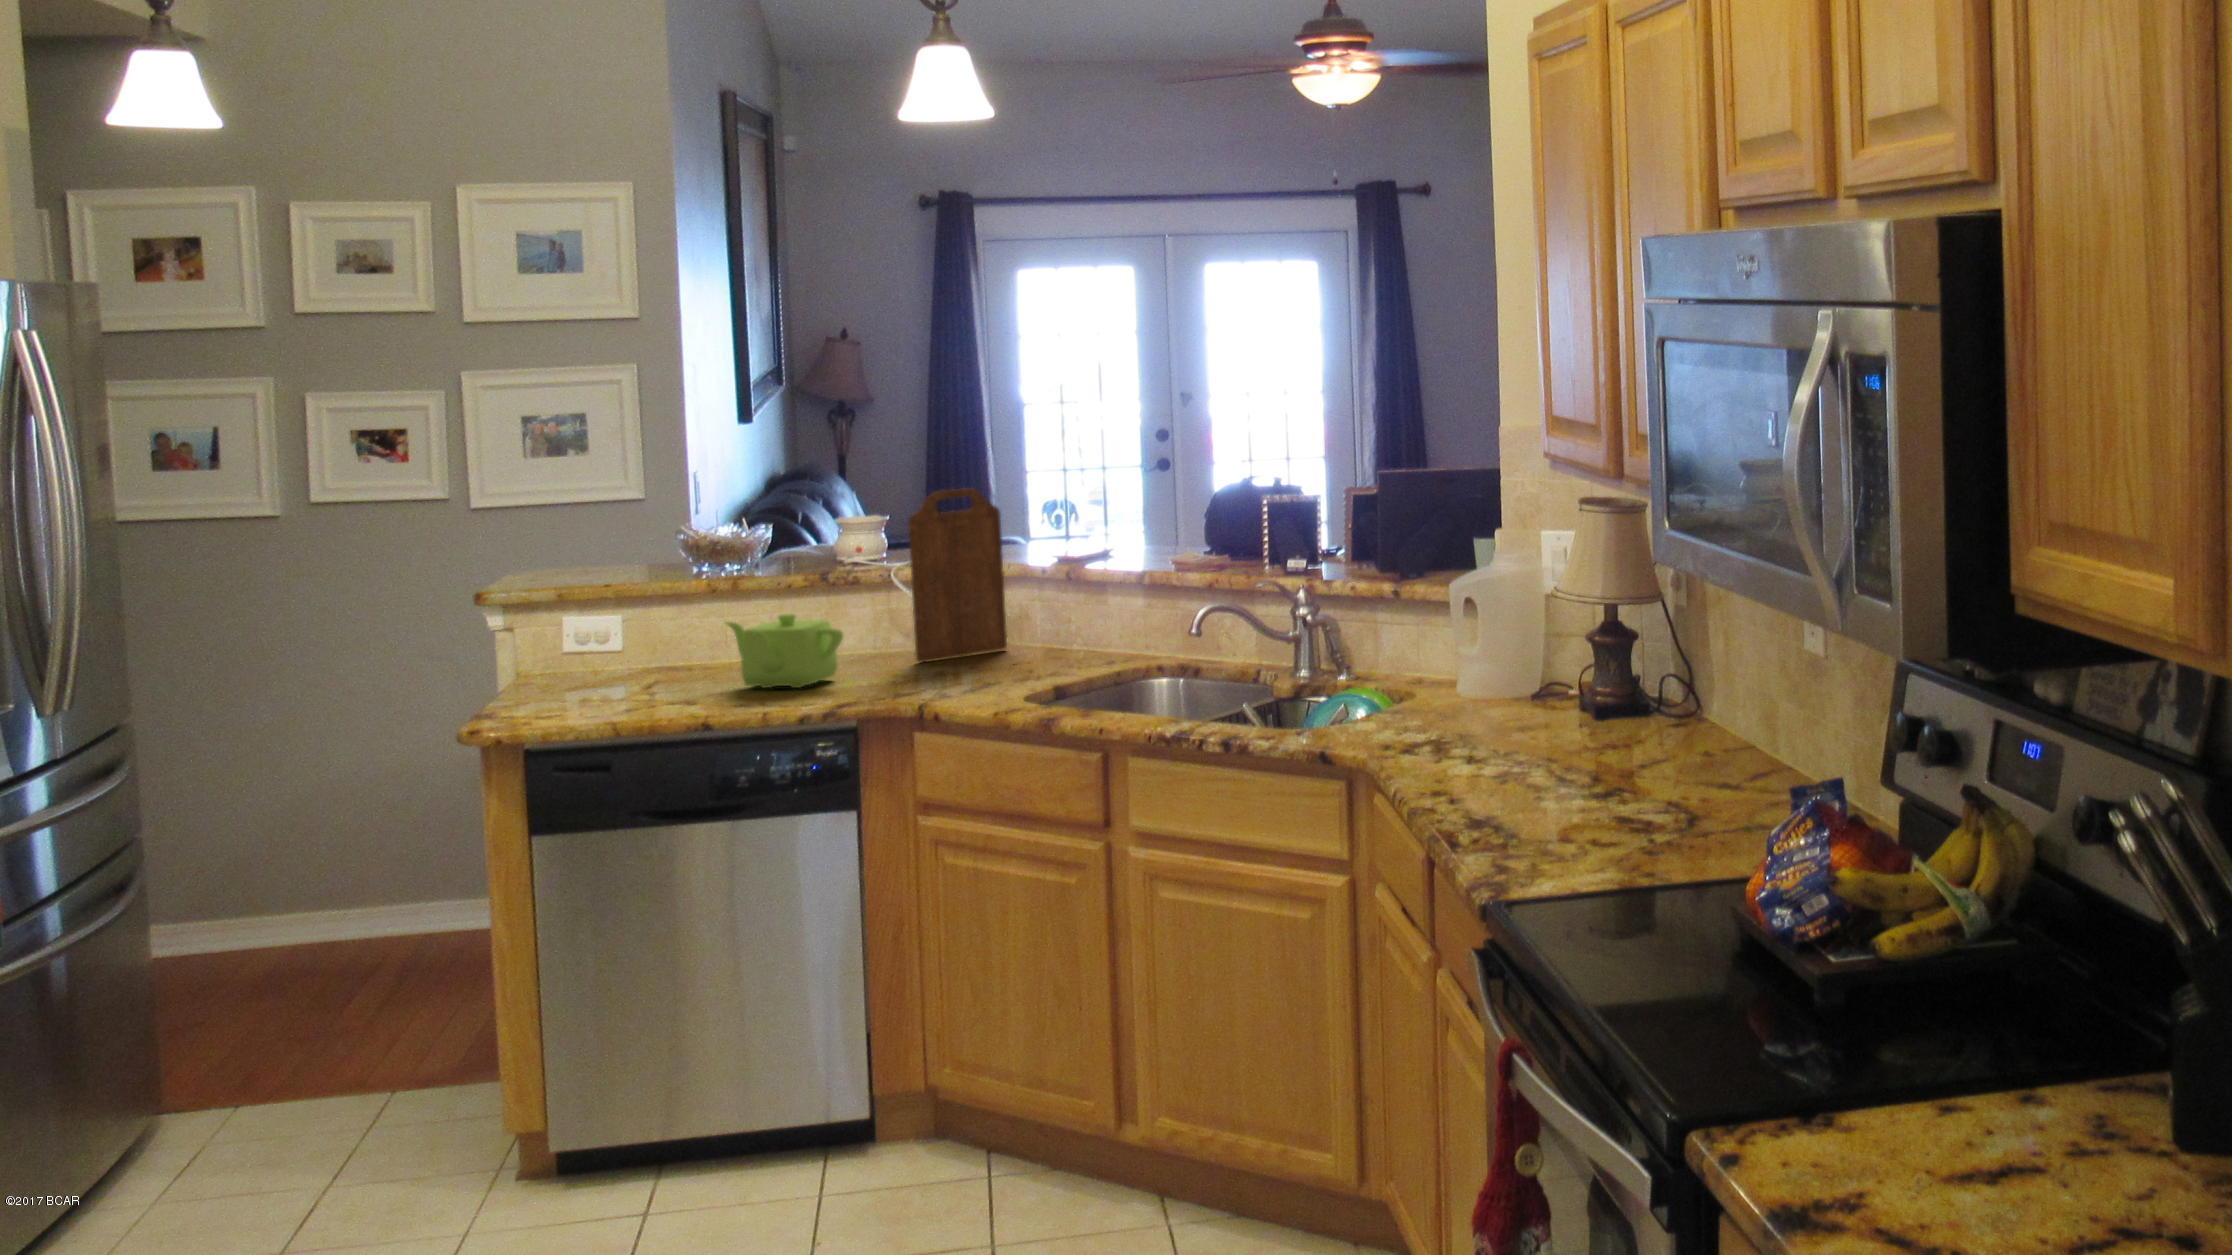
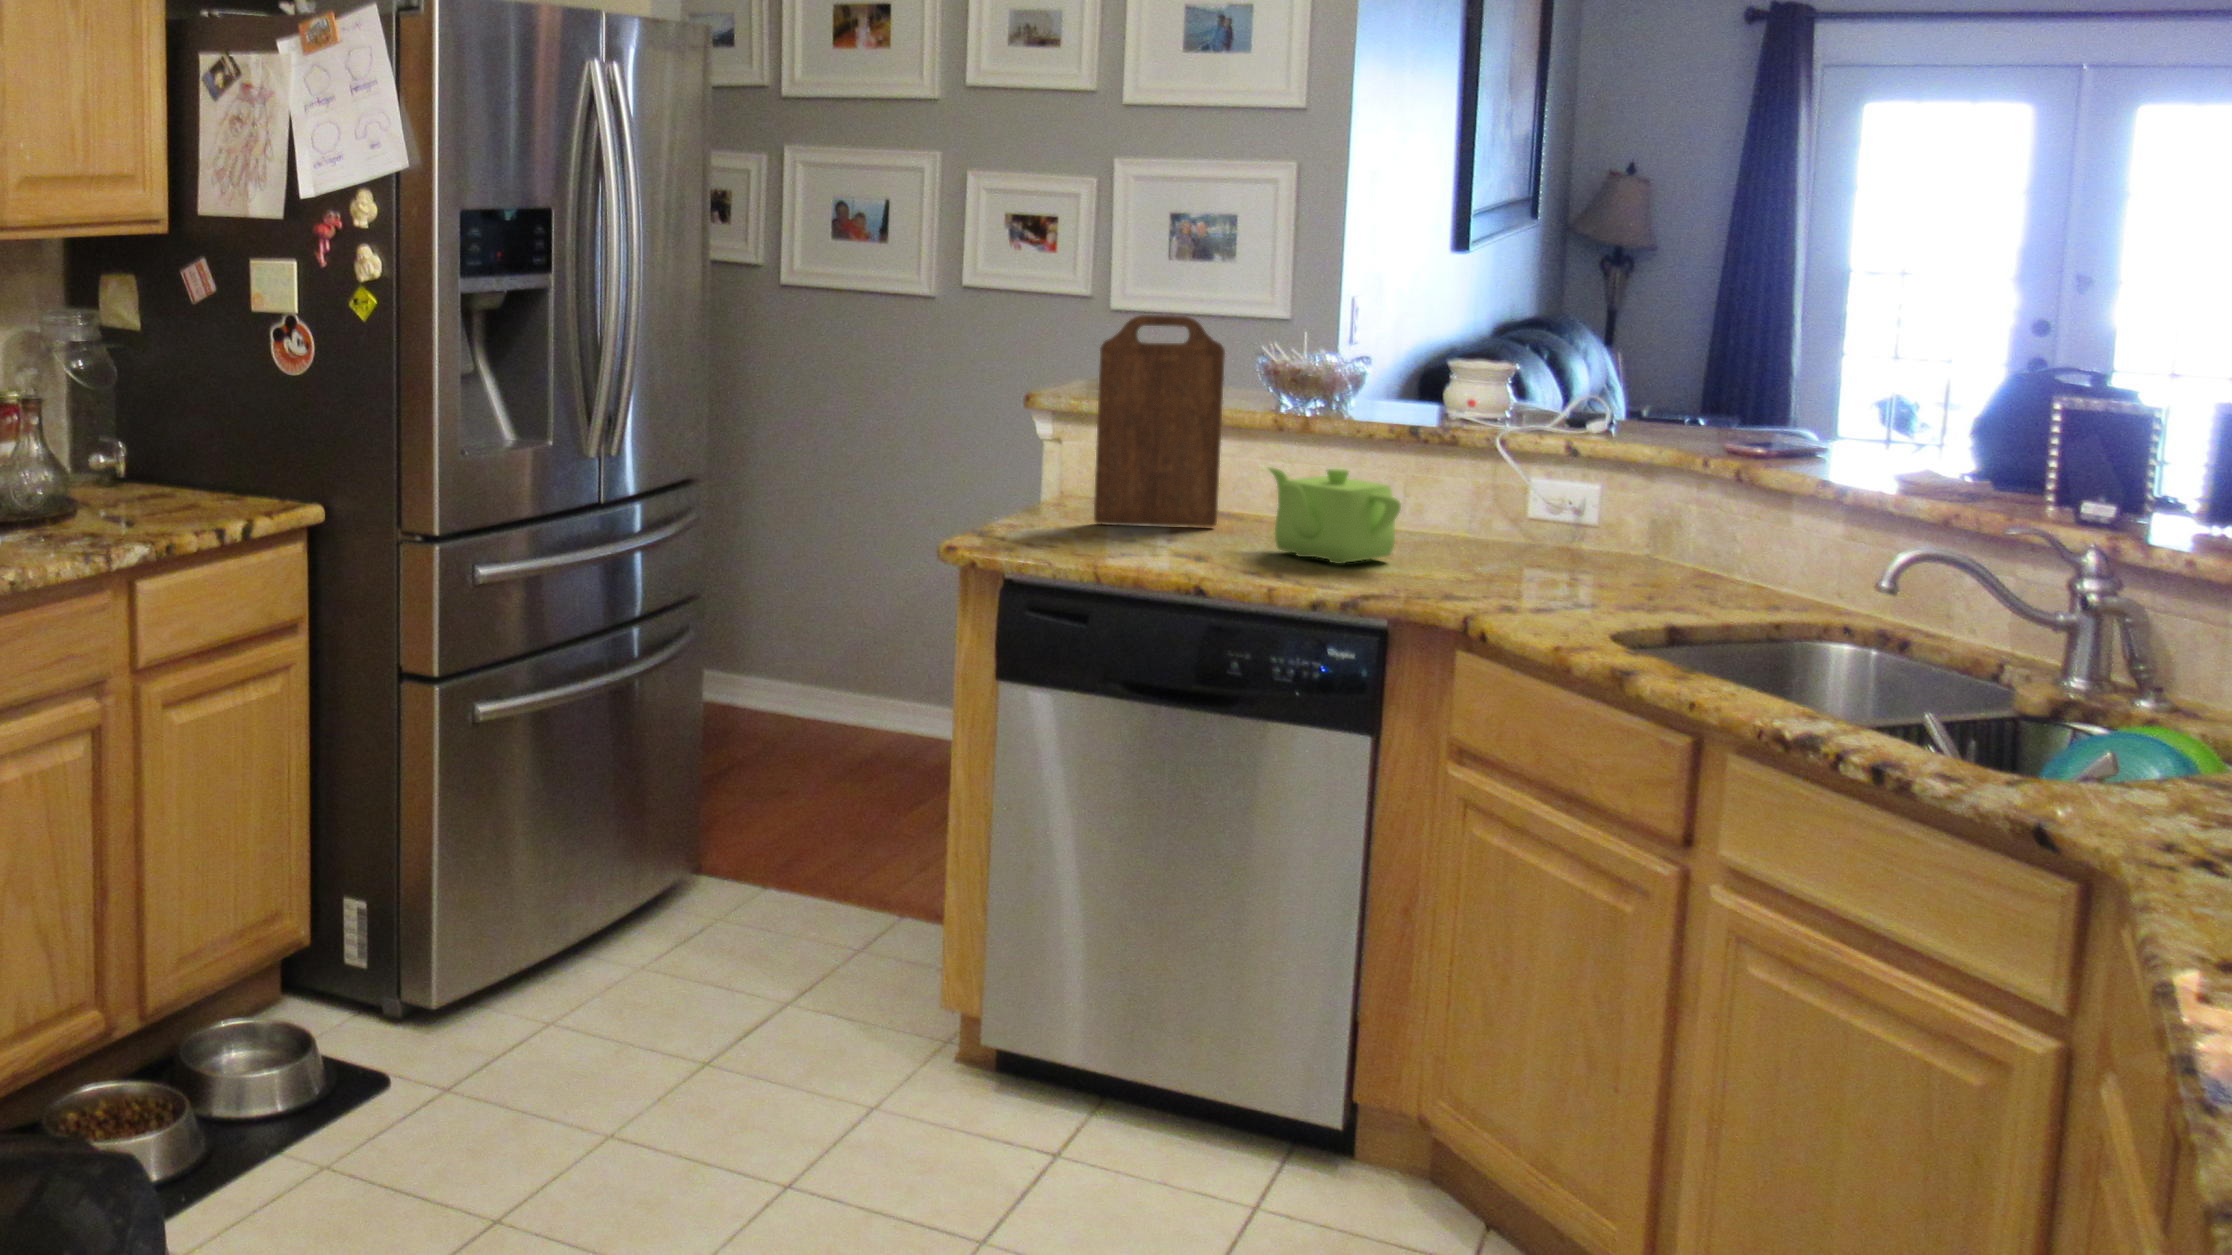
cutting board: present [908,488,1007,662] -> present [1094,315,1225,527]

